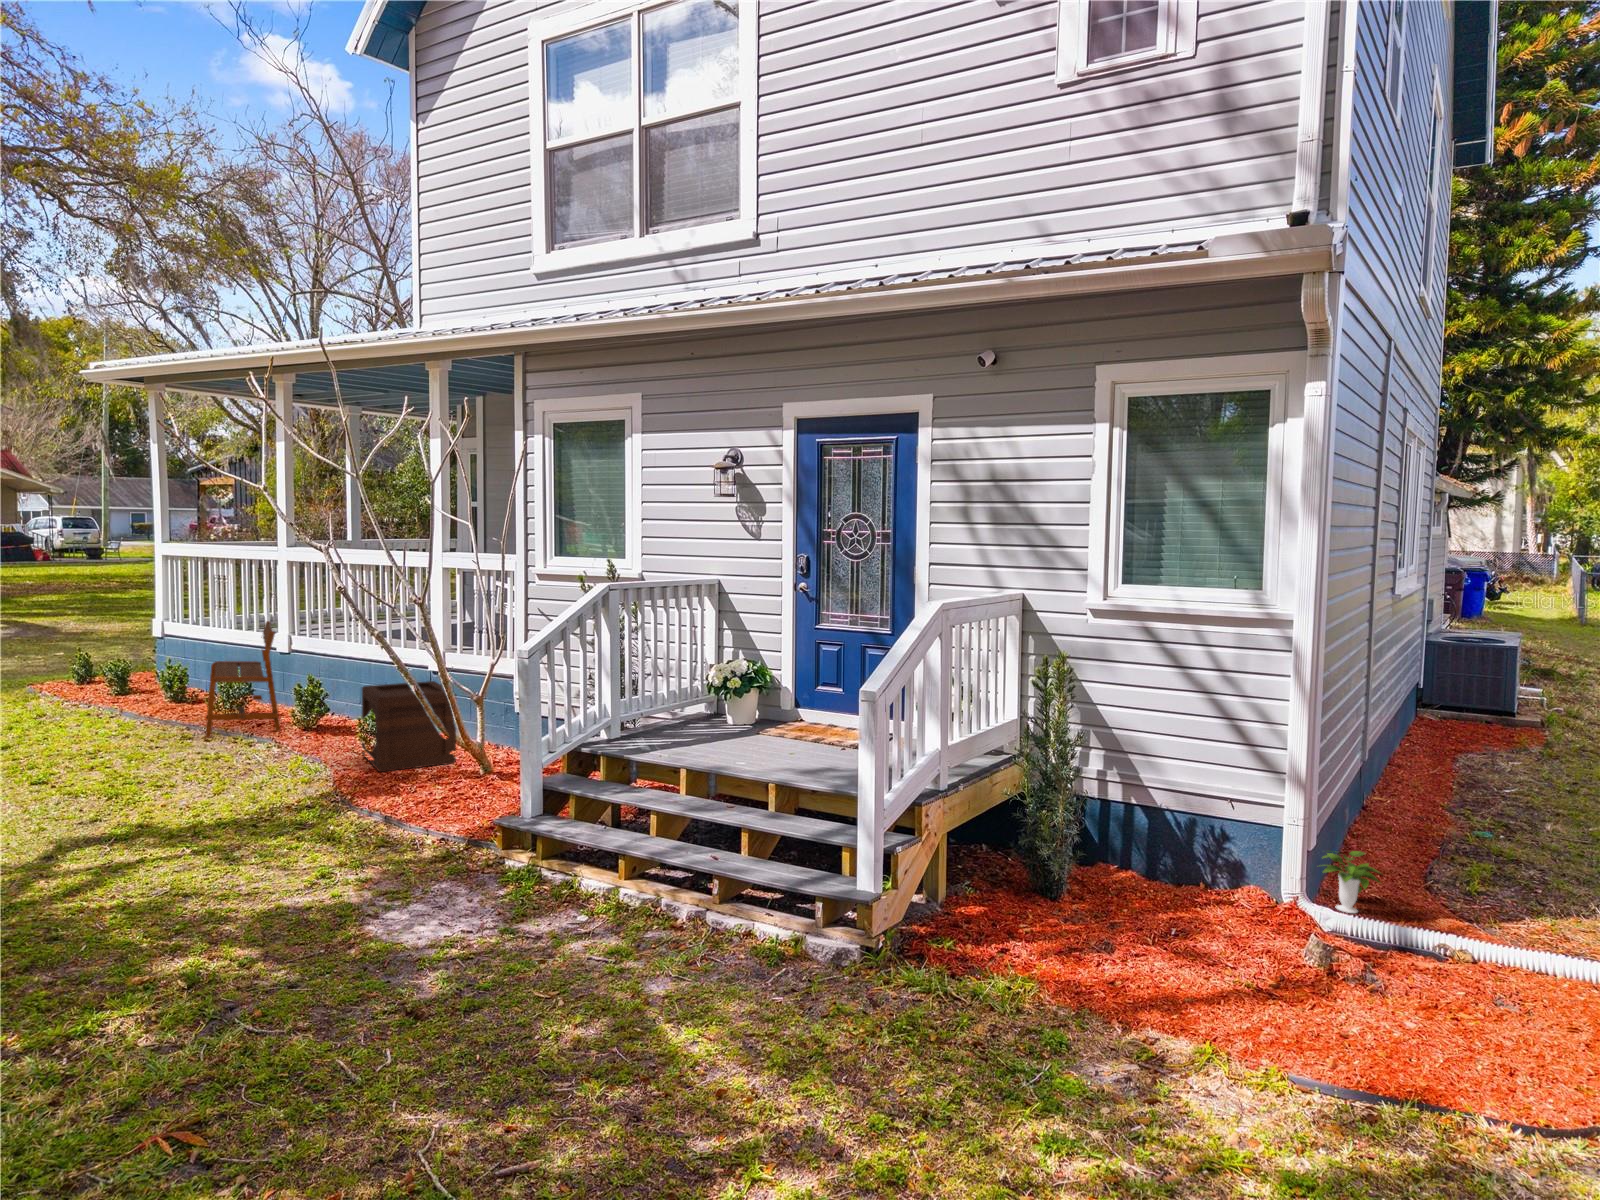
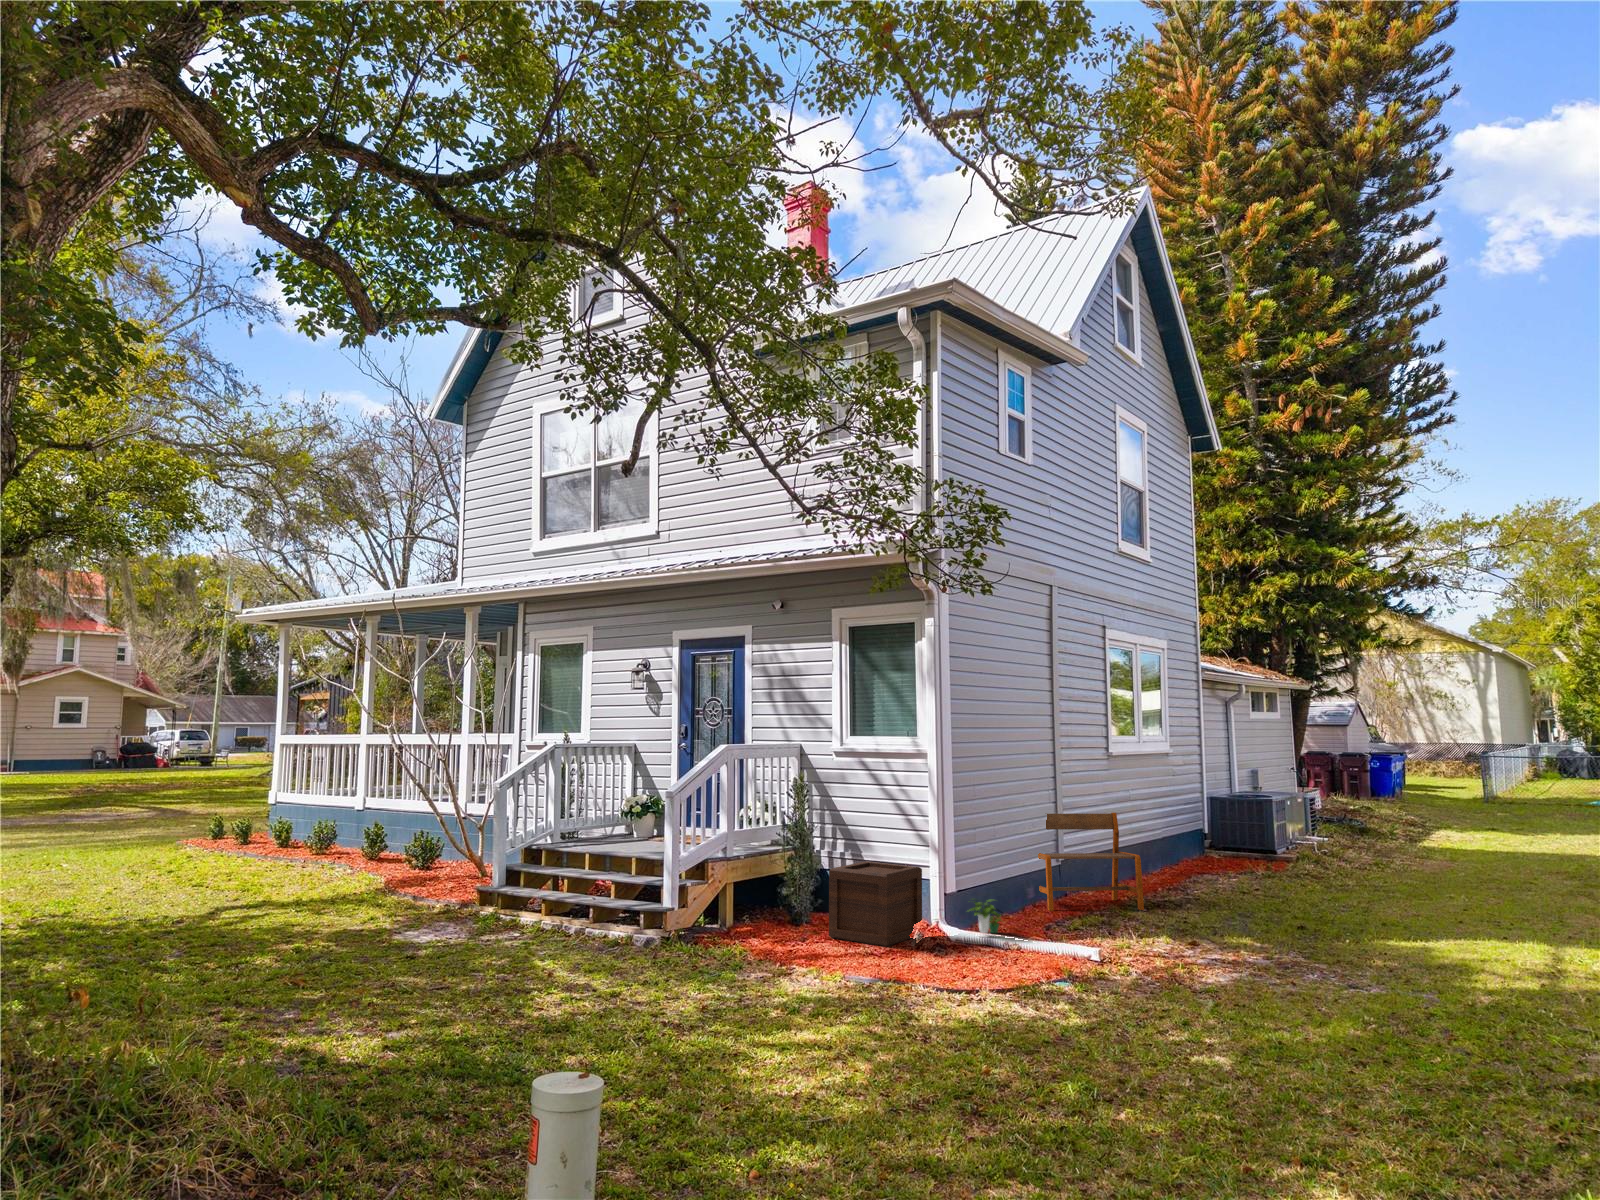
bench: present [205,621,281,738] -> present [1038,813,1144,911]
wooden crate: present [362,681,456,772] -> present [829,861,922,947]

